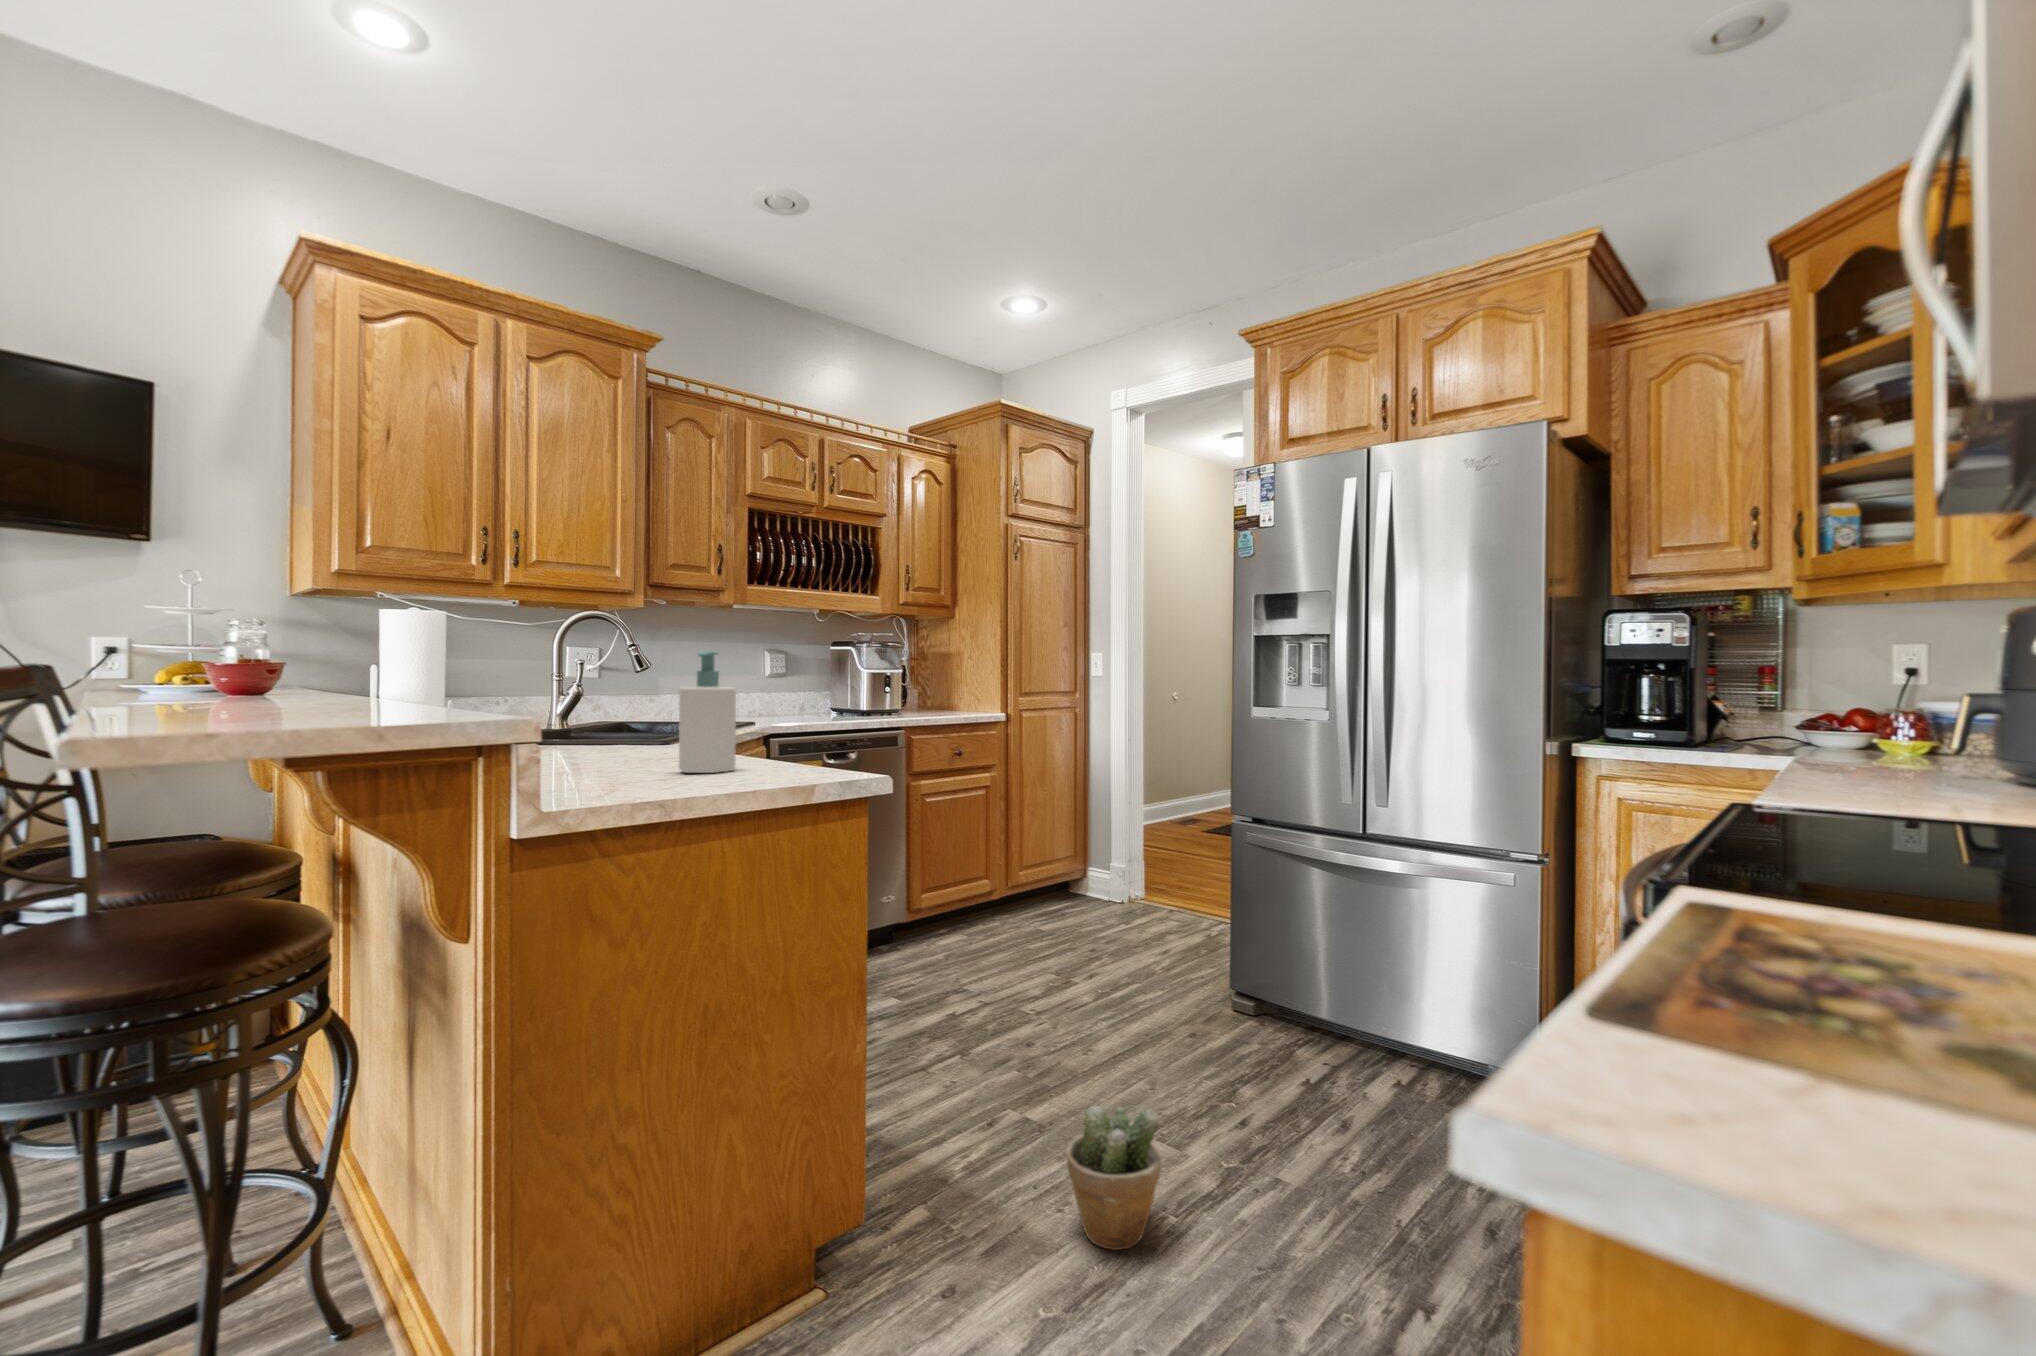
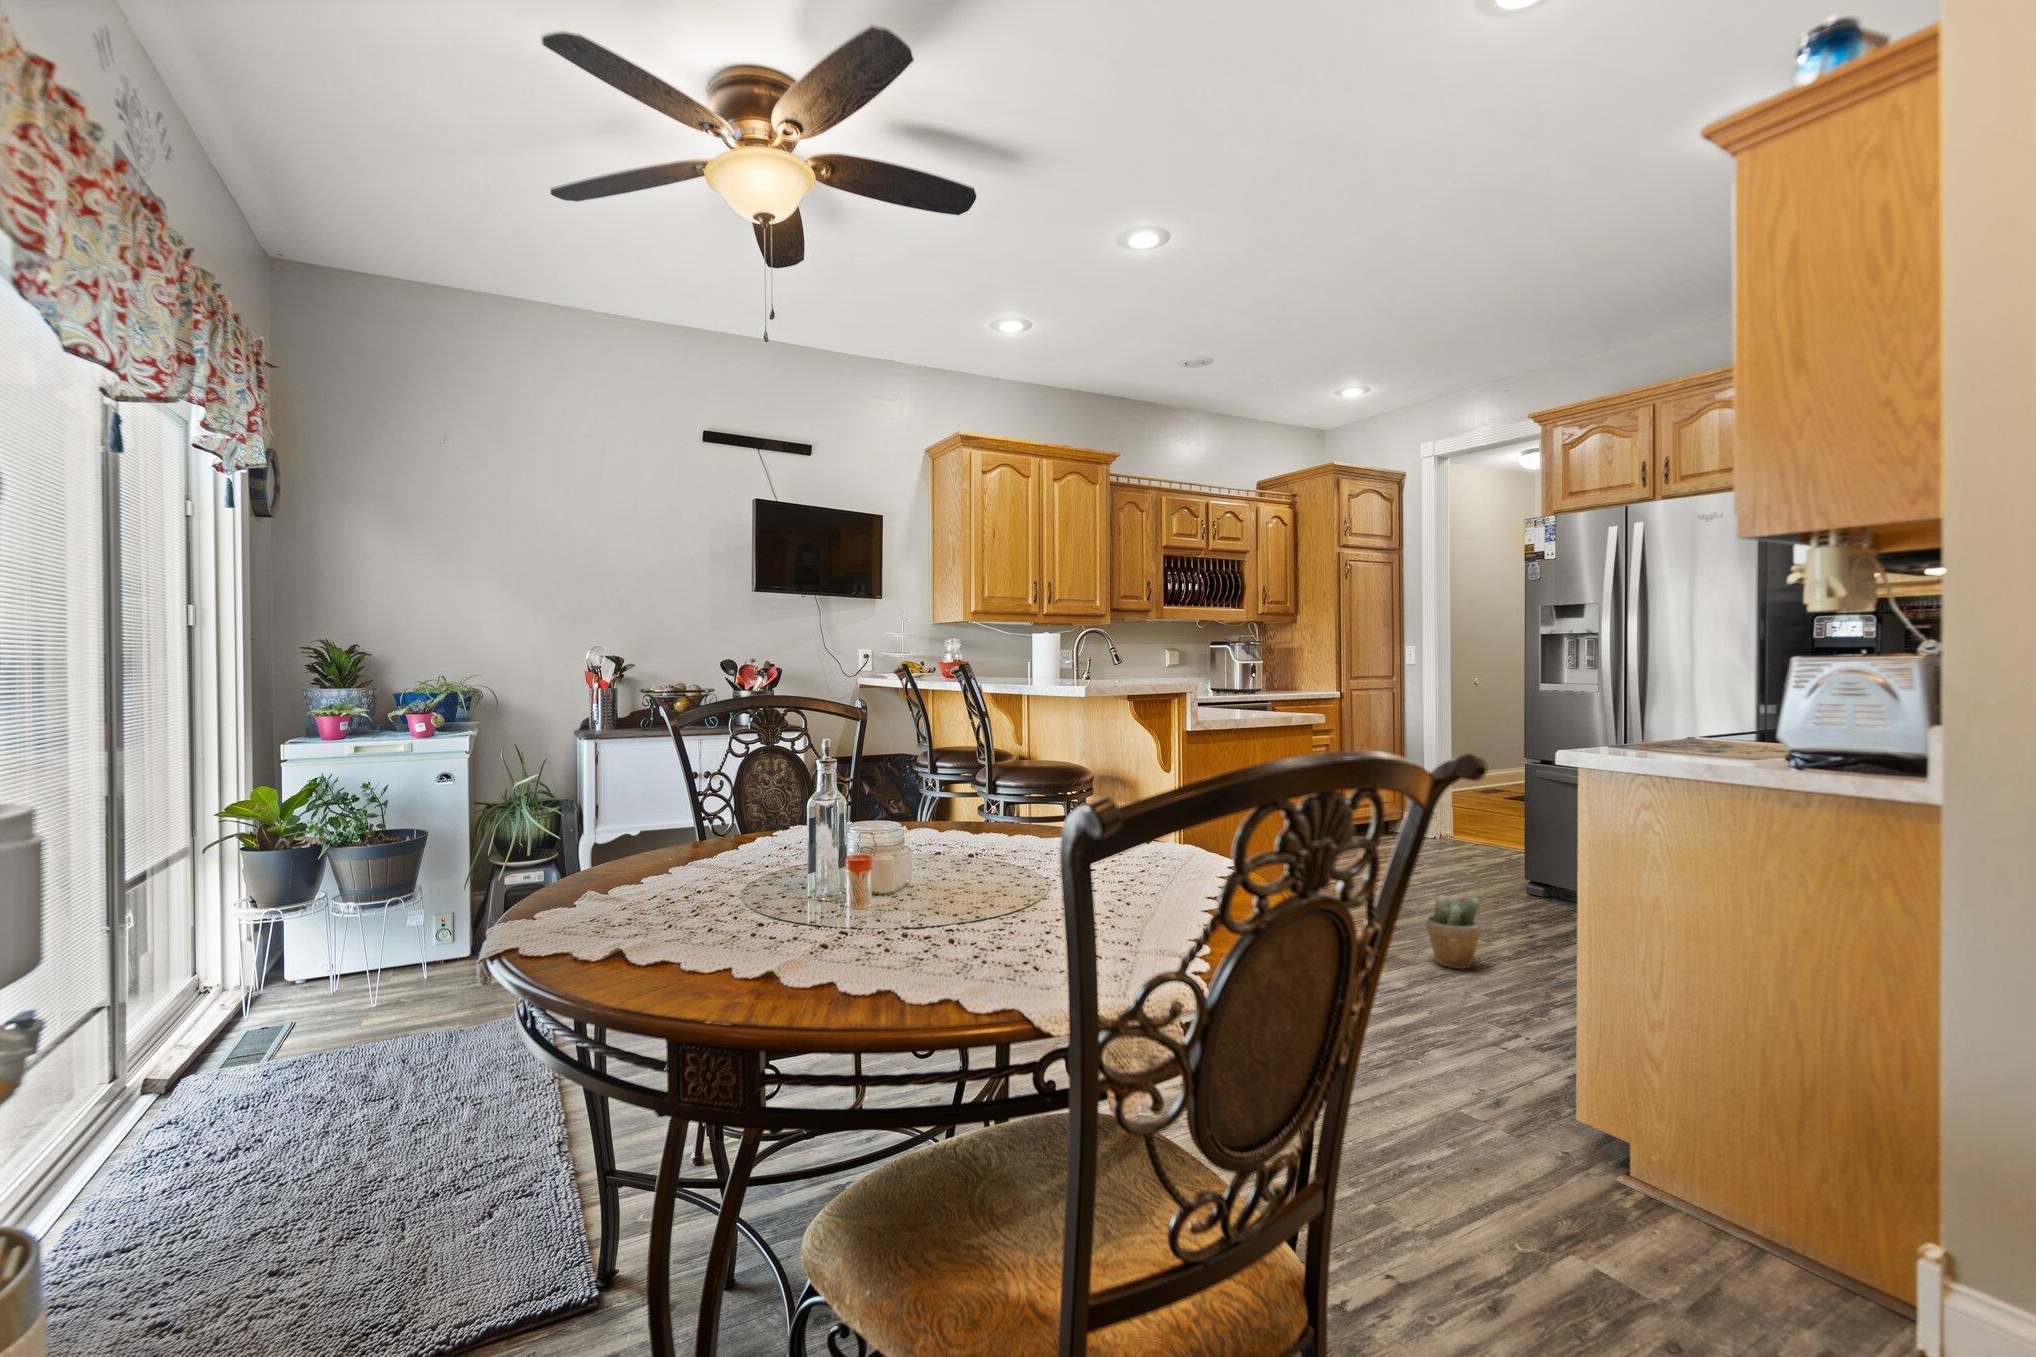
soap bottle: present [679,651,736,773] -> none [1218,655,1247,715]

